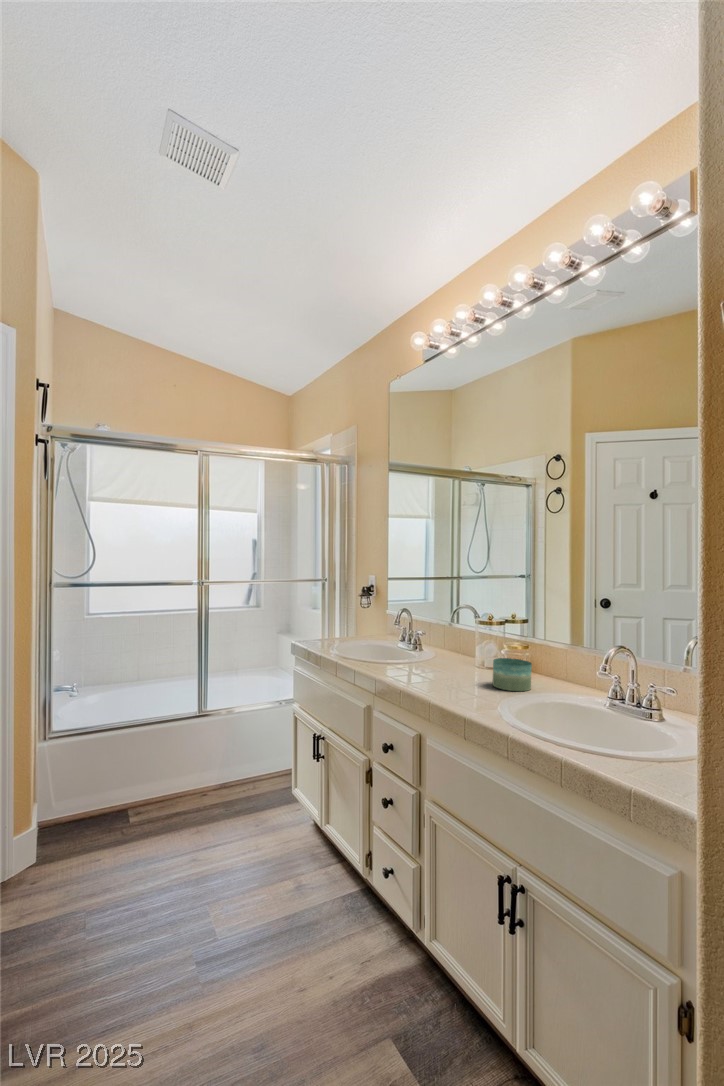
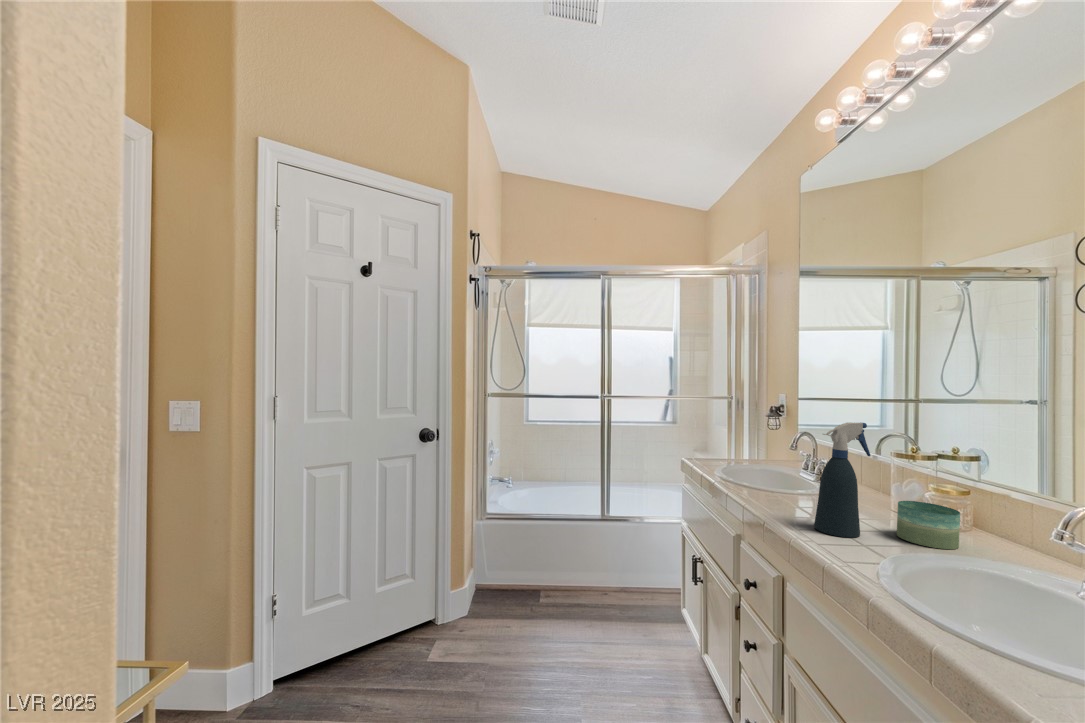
spray bottle: none [440,600,477,694] -> present [814,422,870,538]

